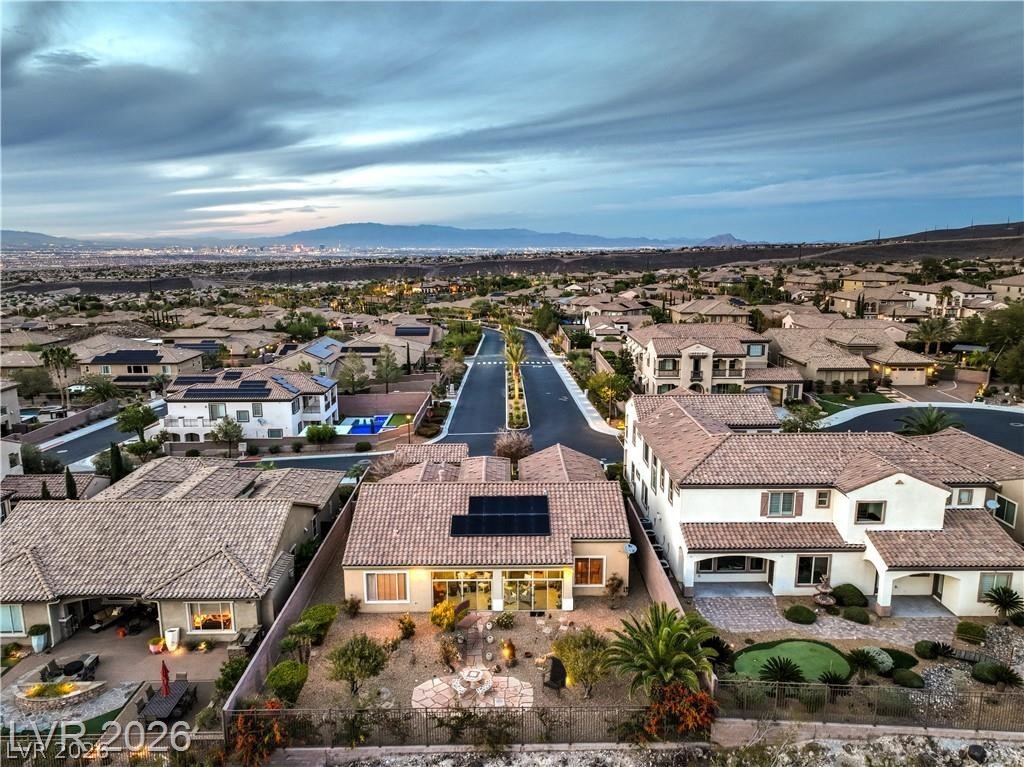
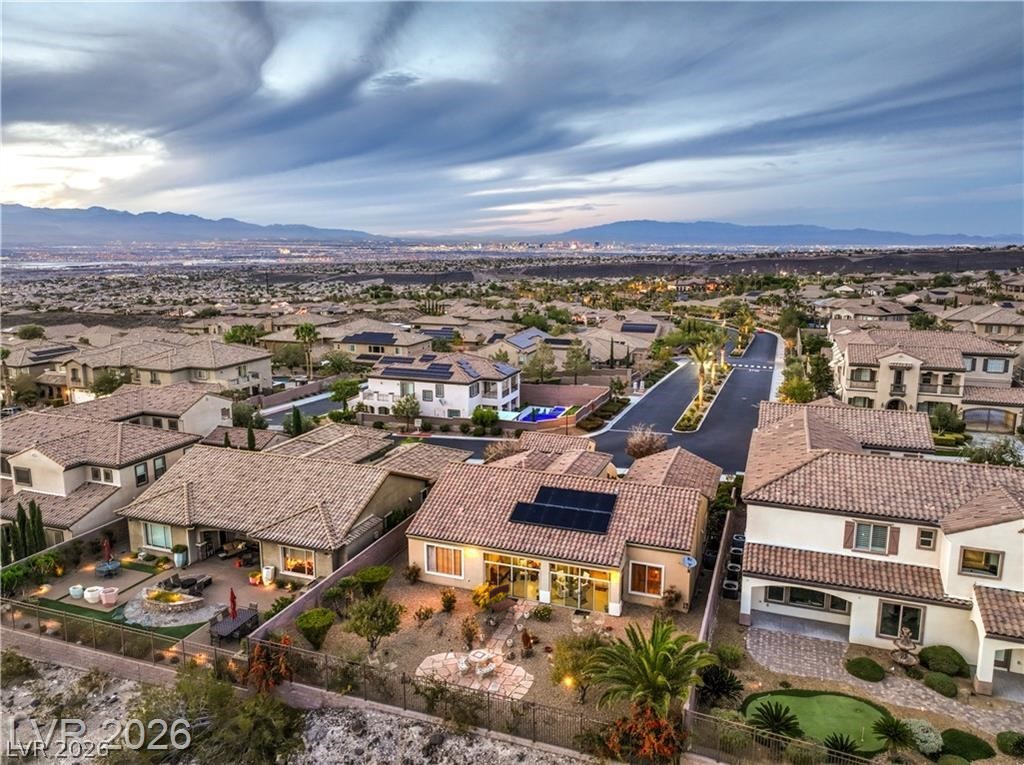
lounge chair: present [542,656,568,697] -> none [535,653,563,695]

